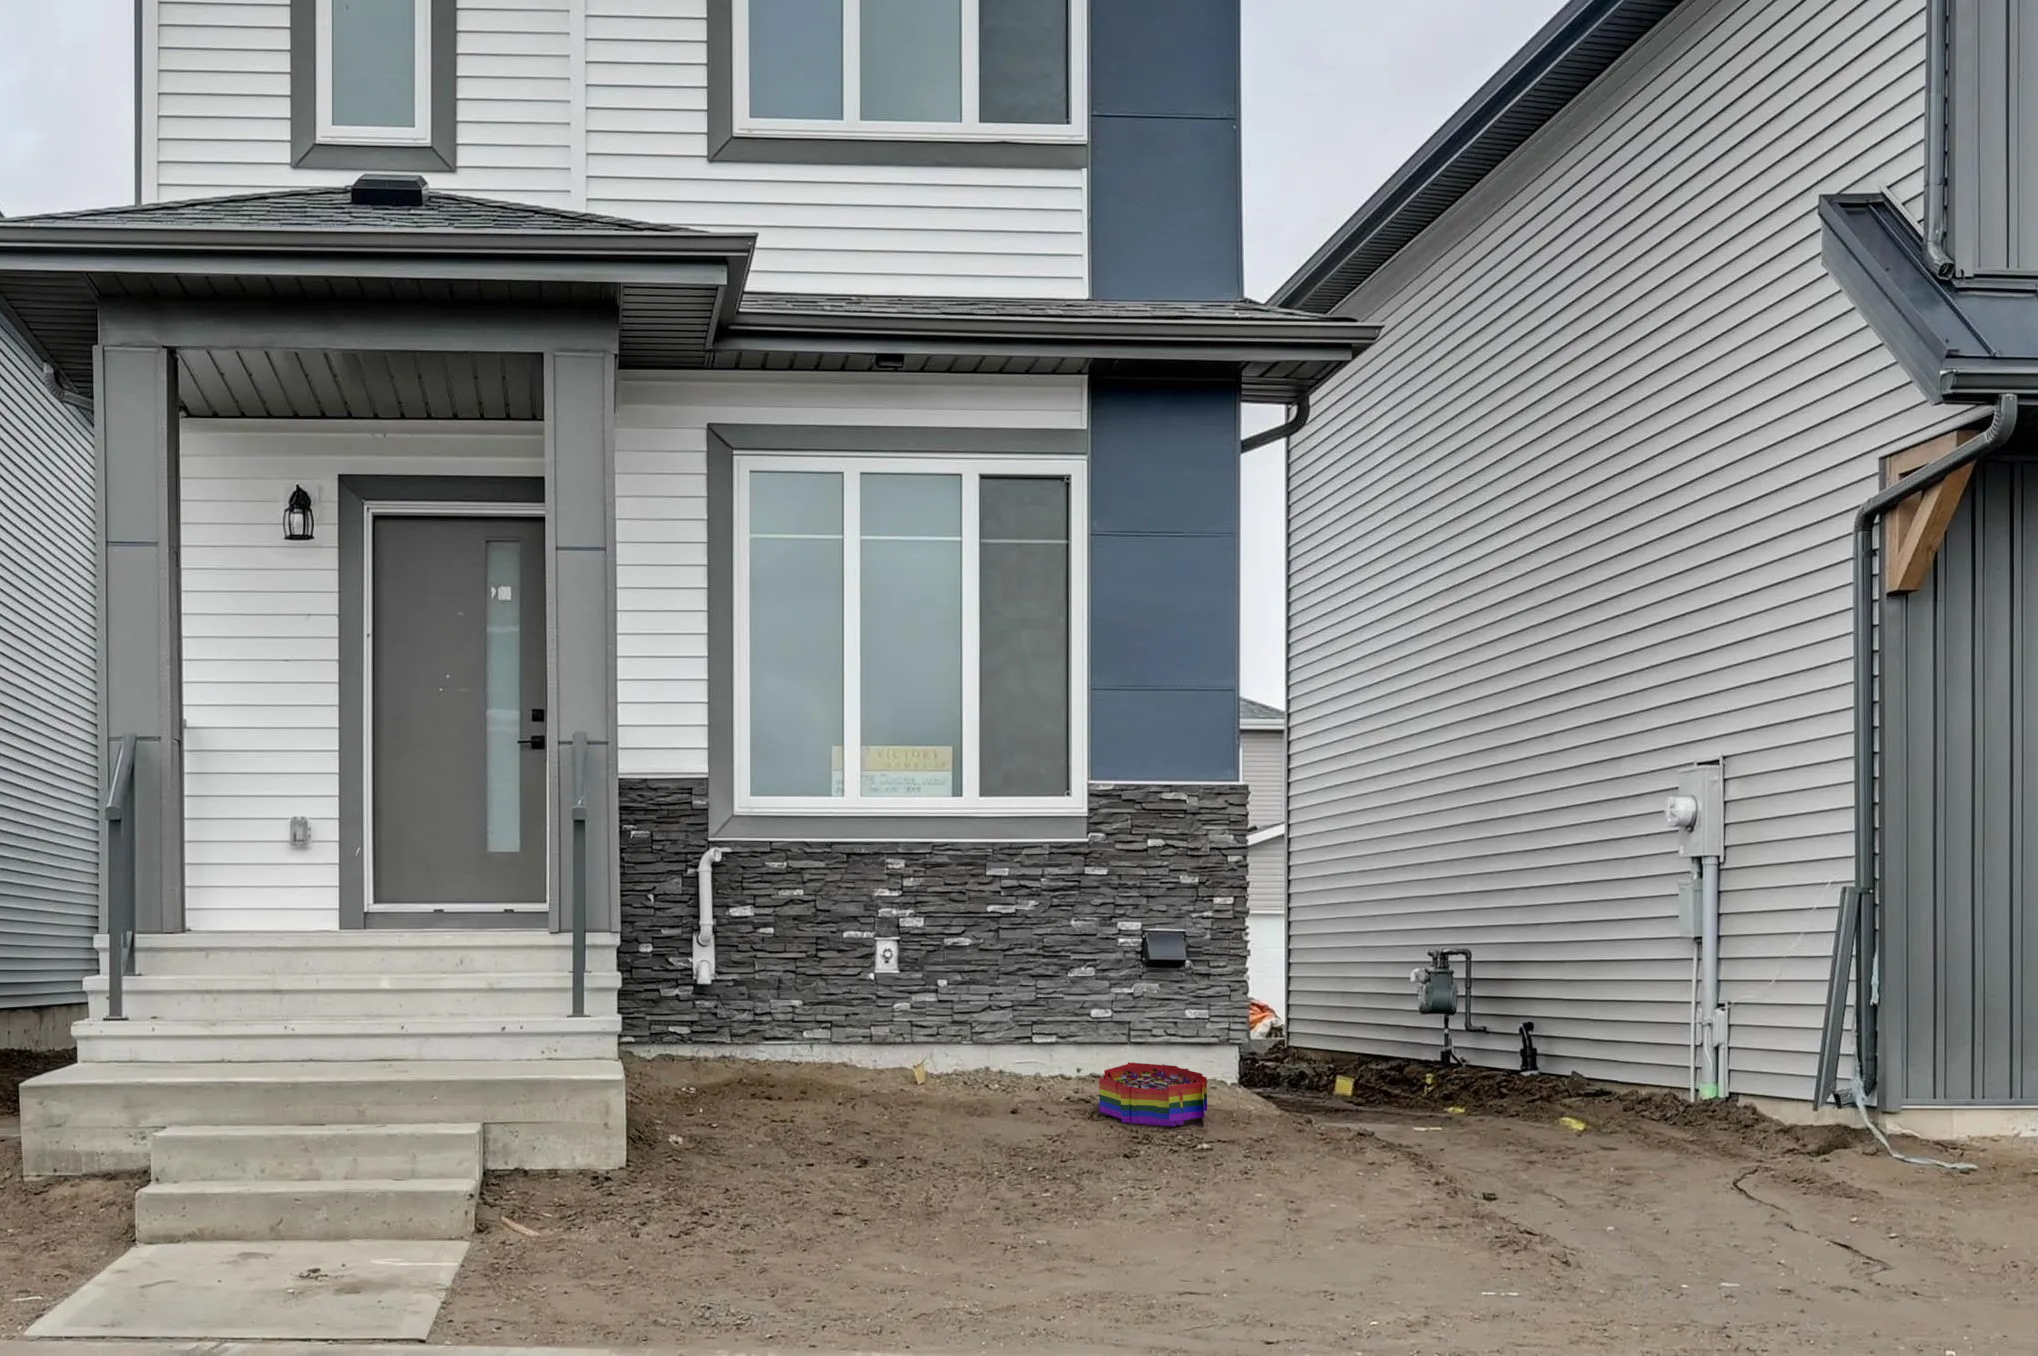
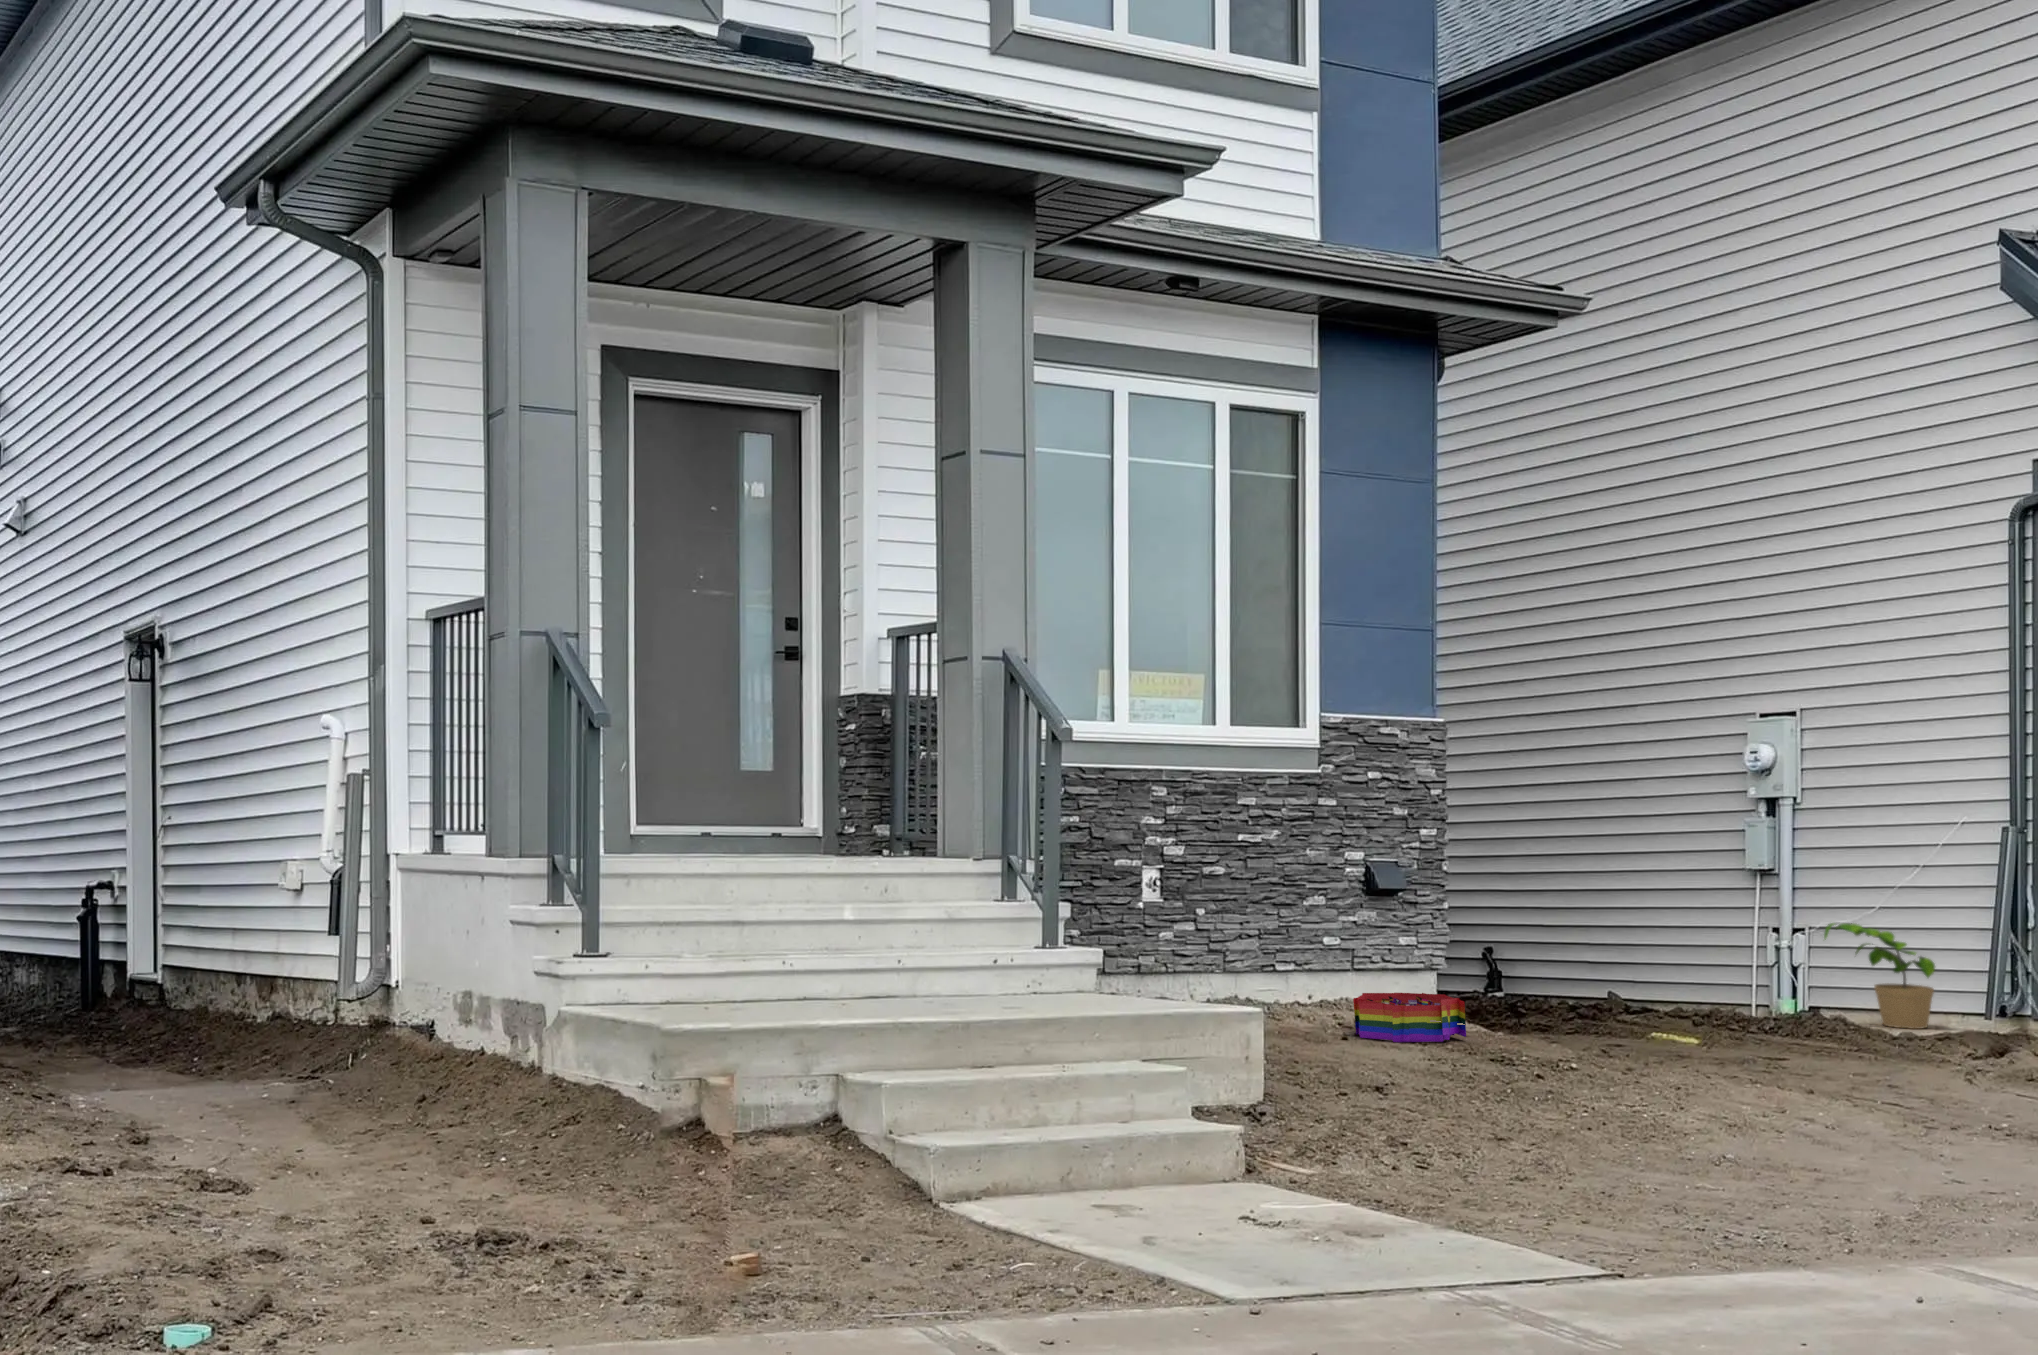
potted plant: none [1692,1019,1830,1145] -> present [1824,923,1935,1029]

